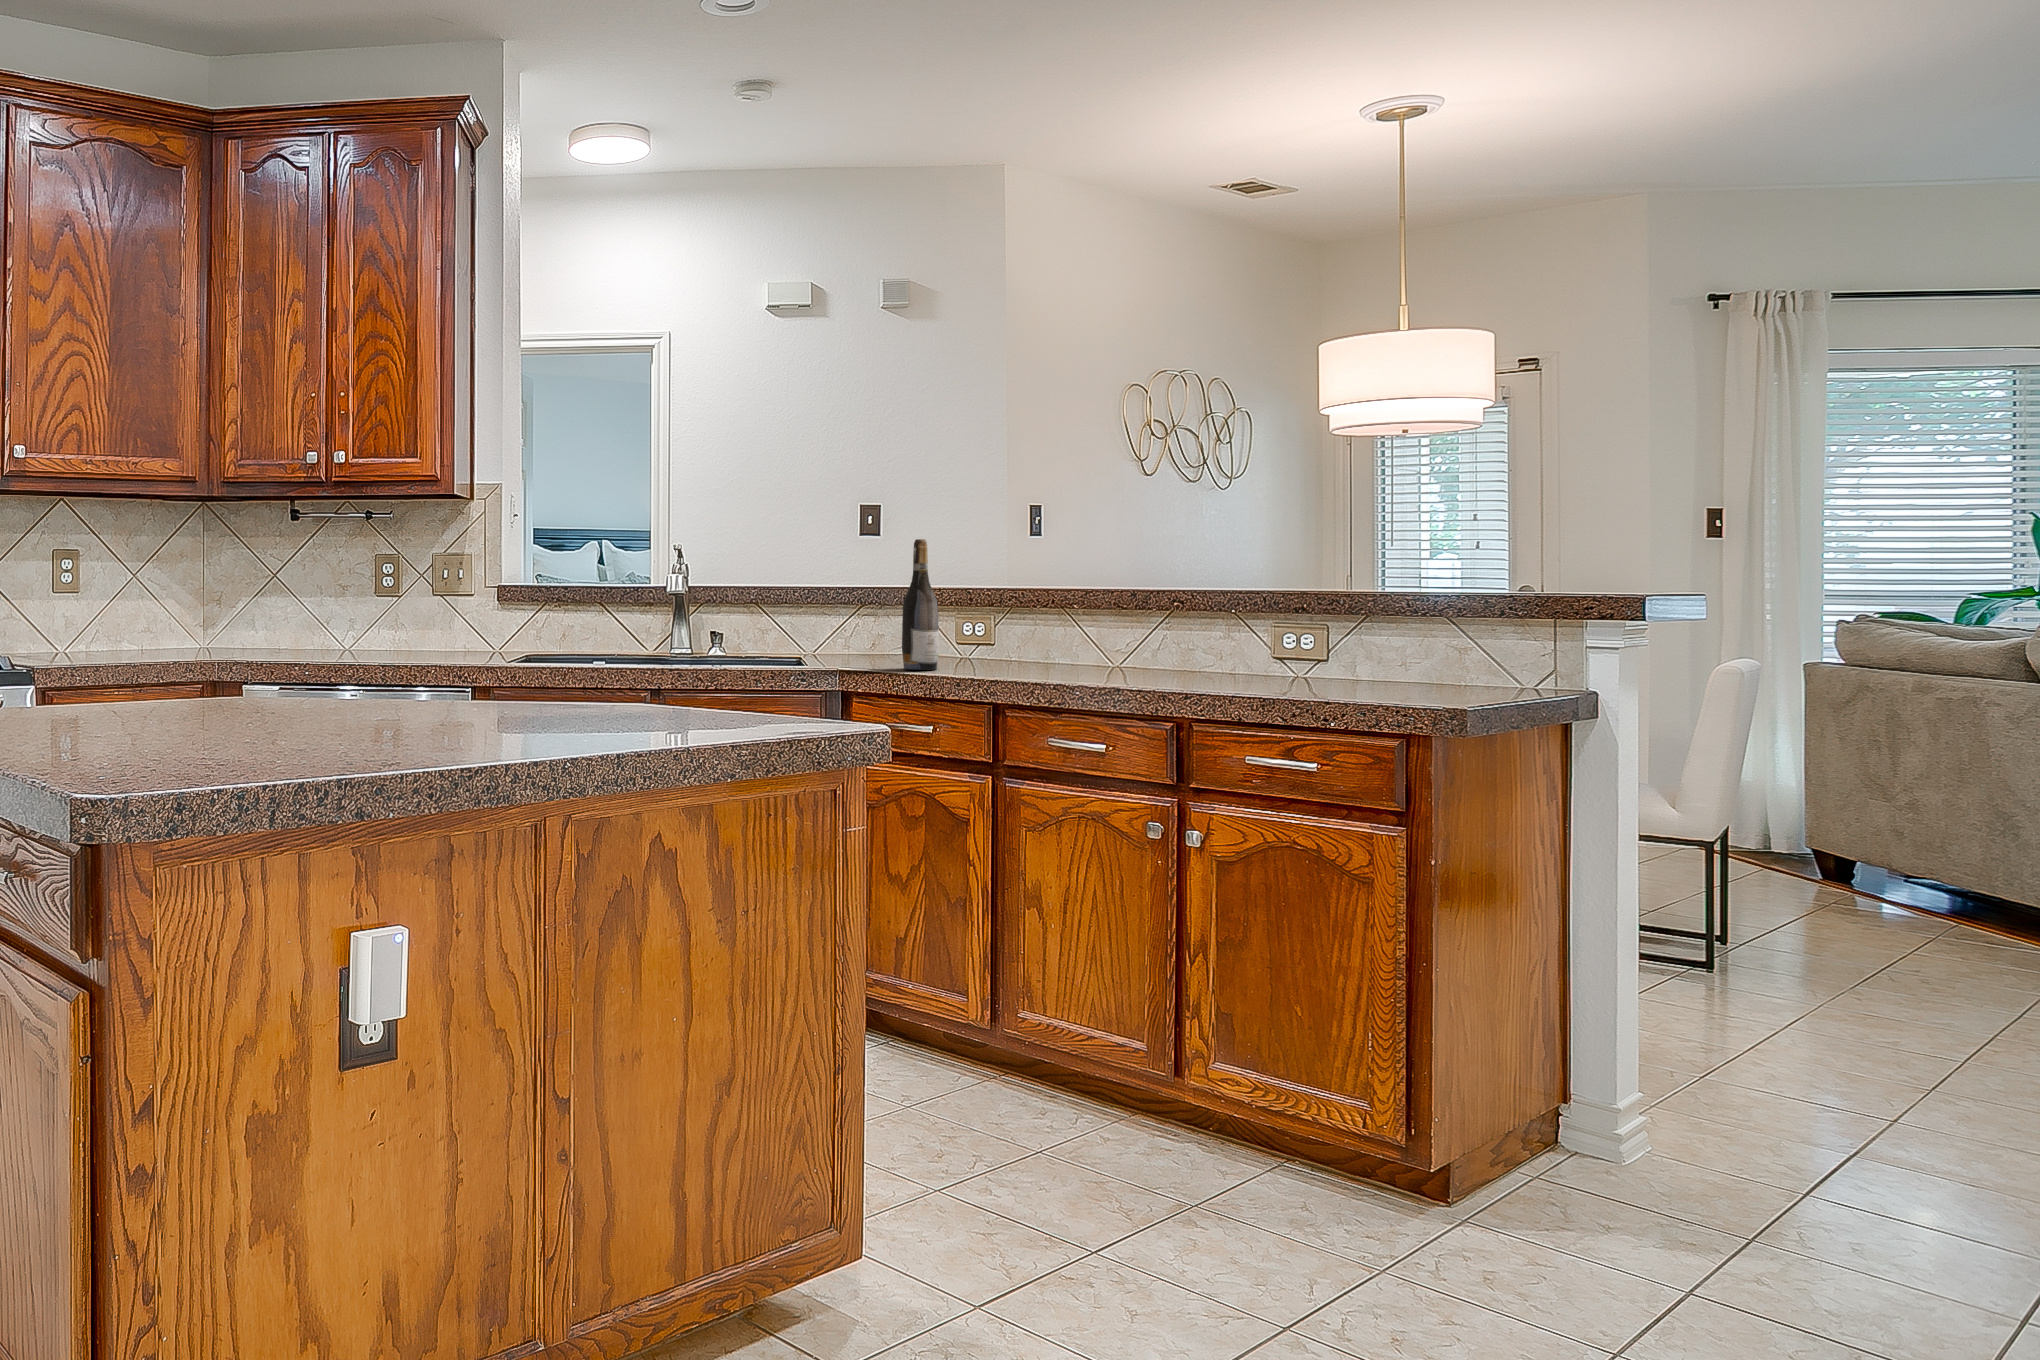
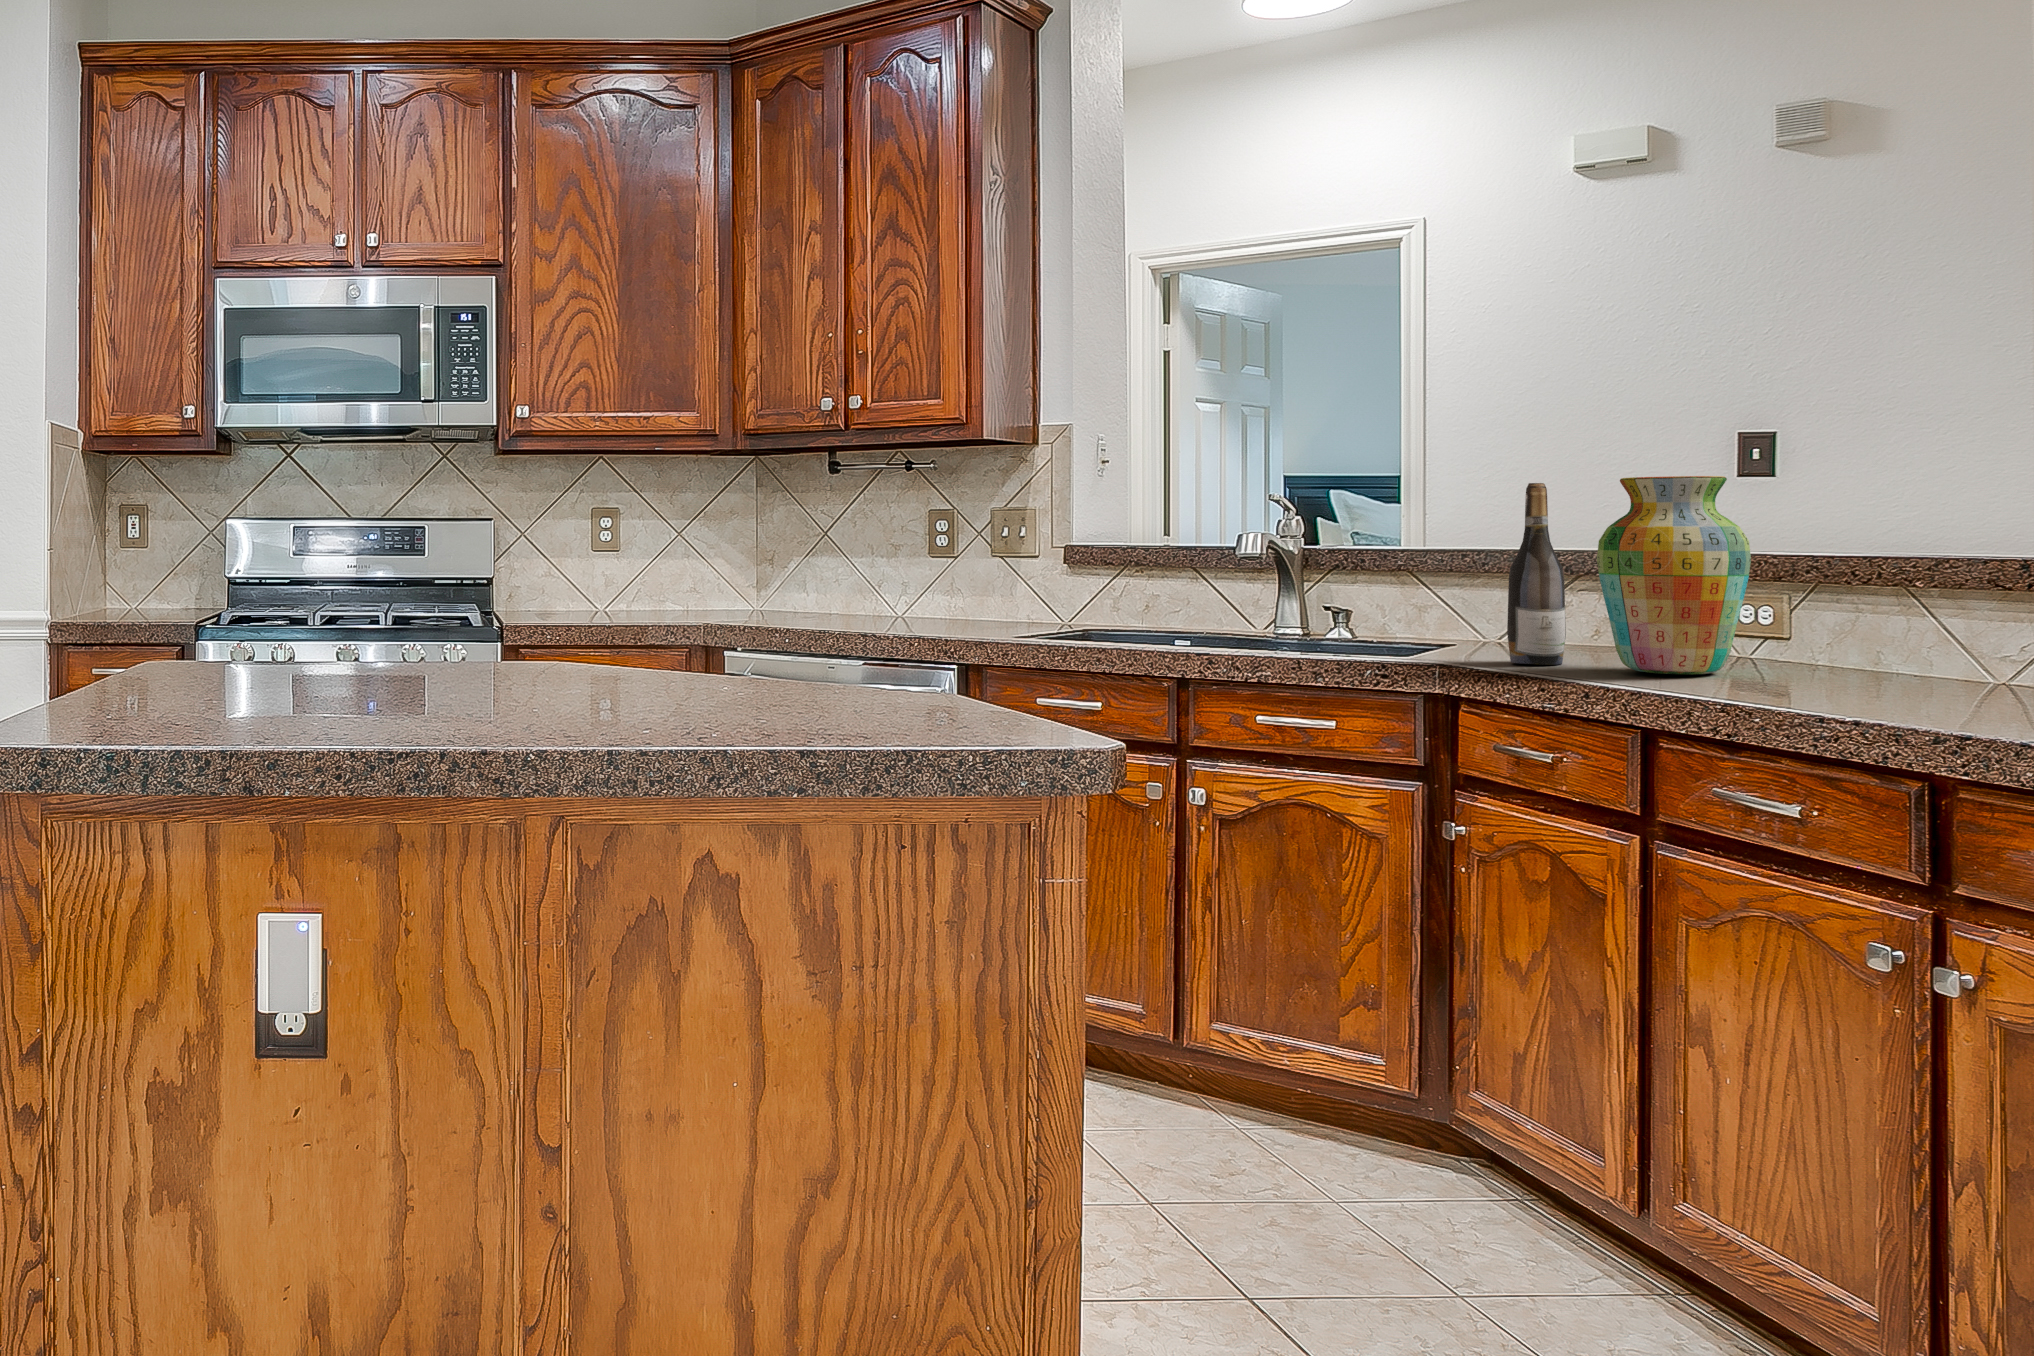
vase: none [972,537,1064,673] -> present [1597,476,1751,674]

